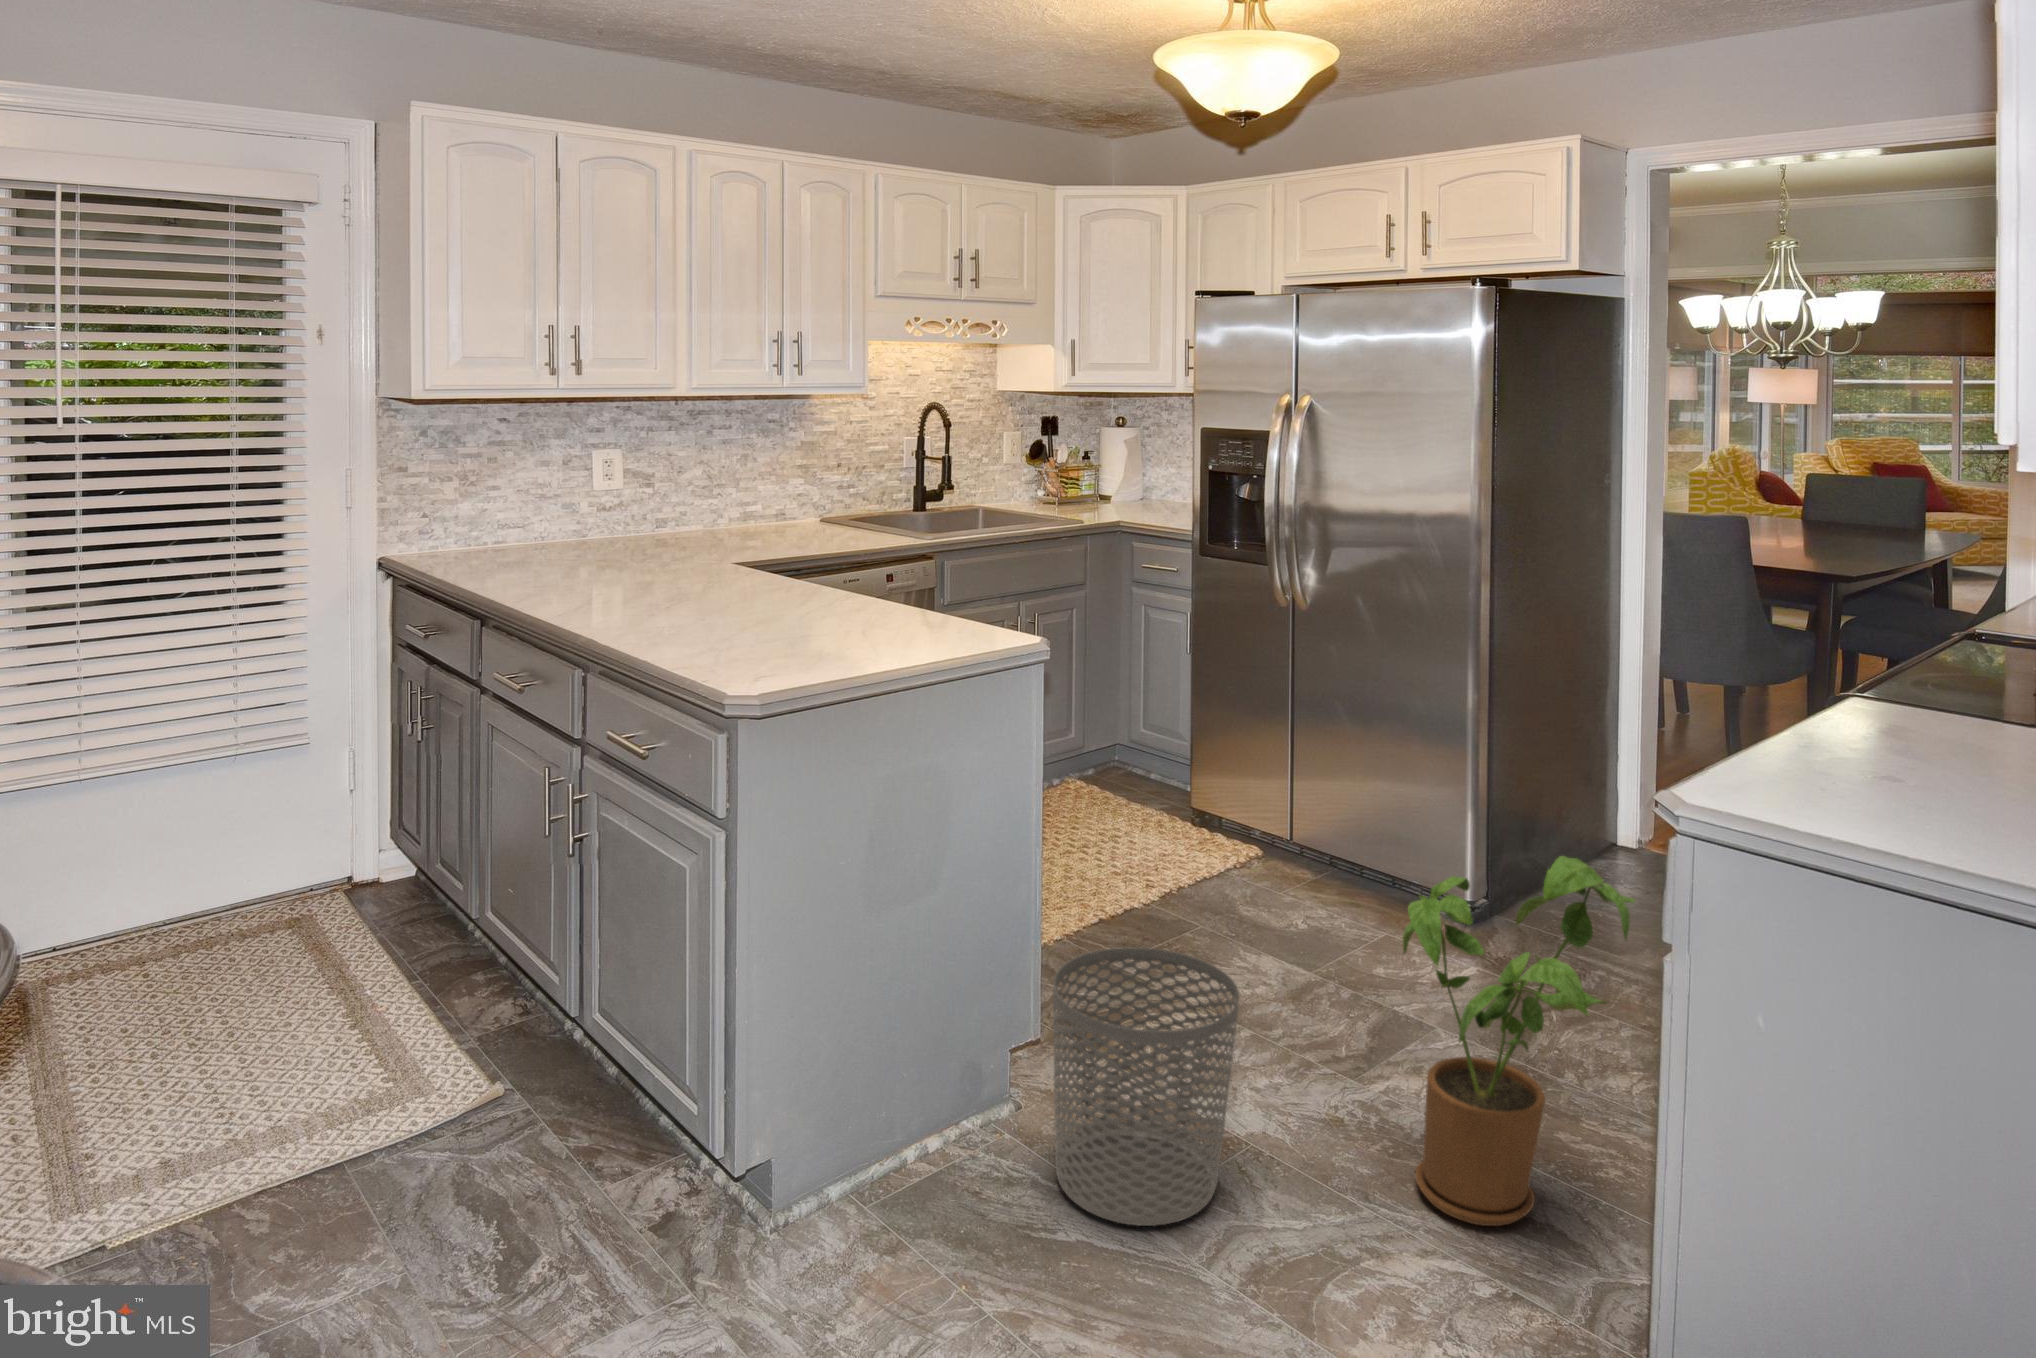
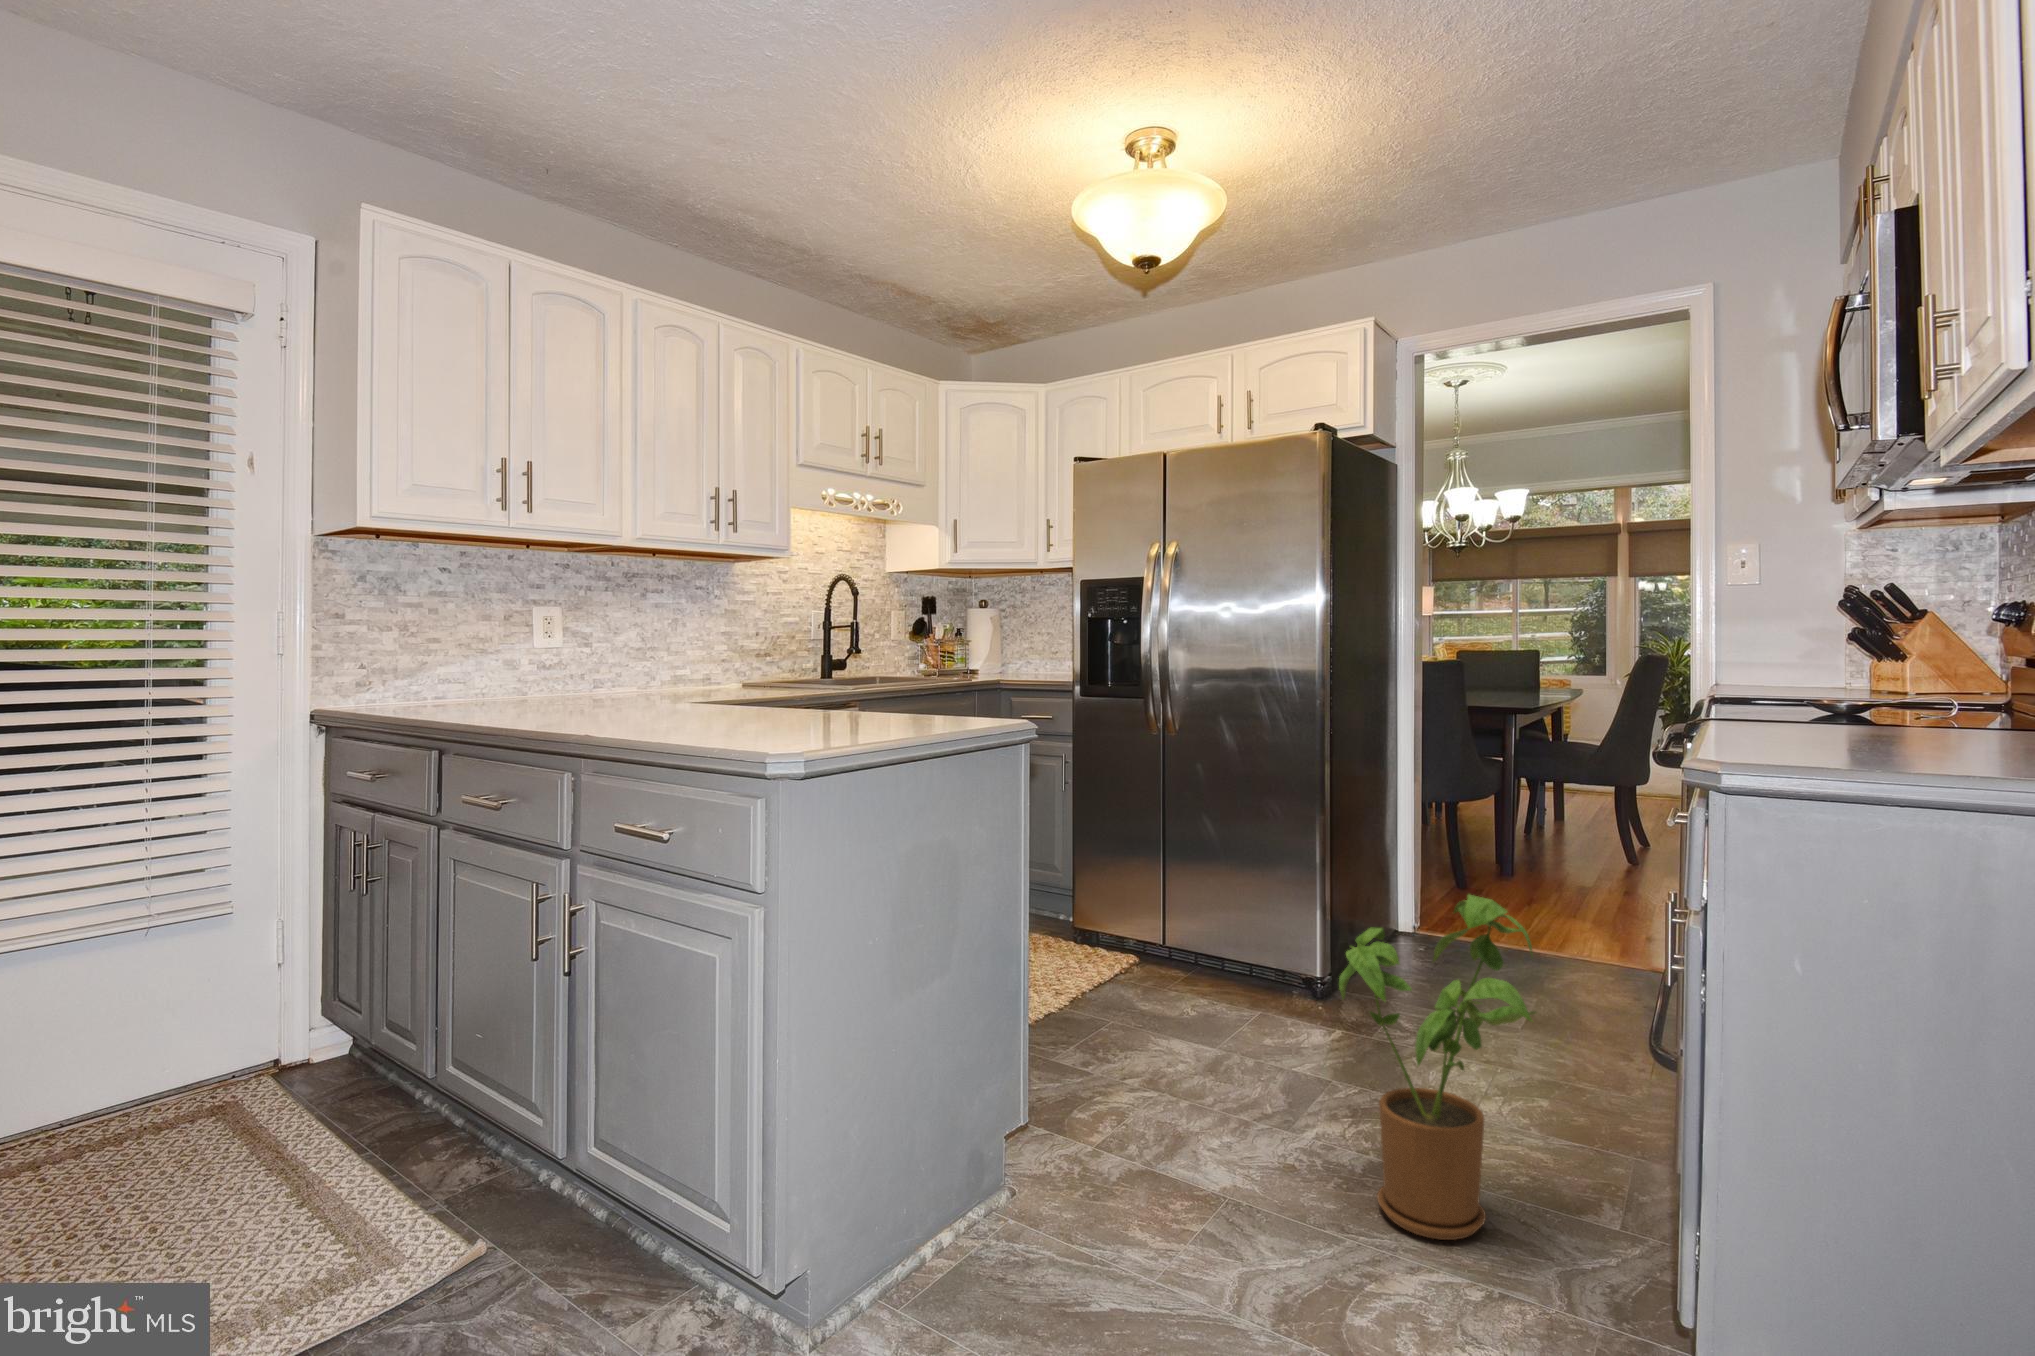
waste bin: present [1053,947,1239,1226] -> none [1056,1019,1226,1286]

